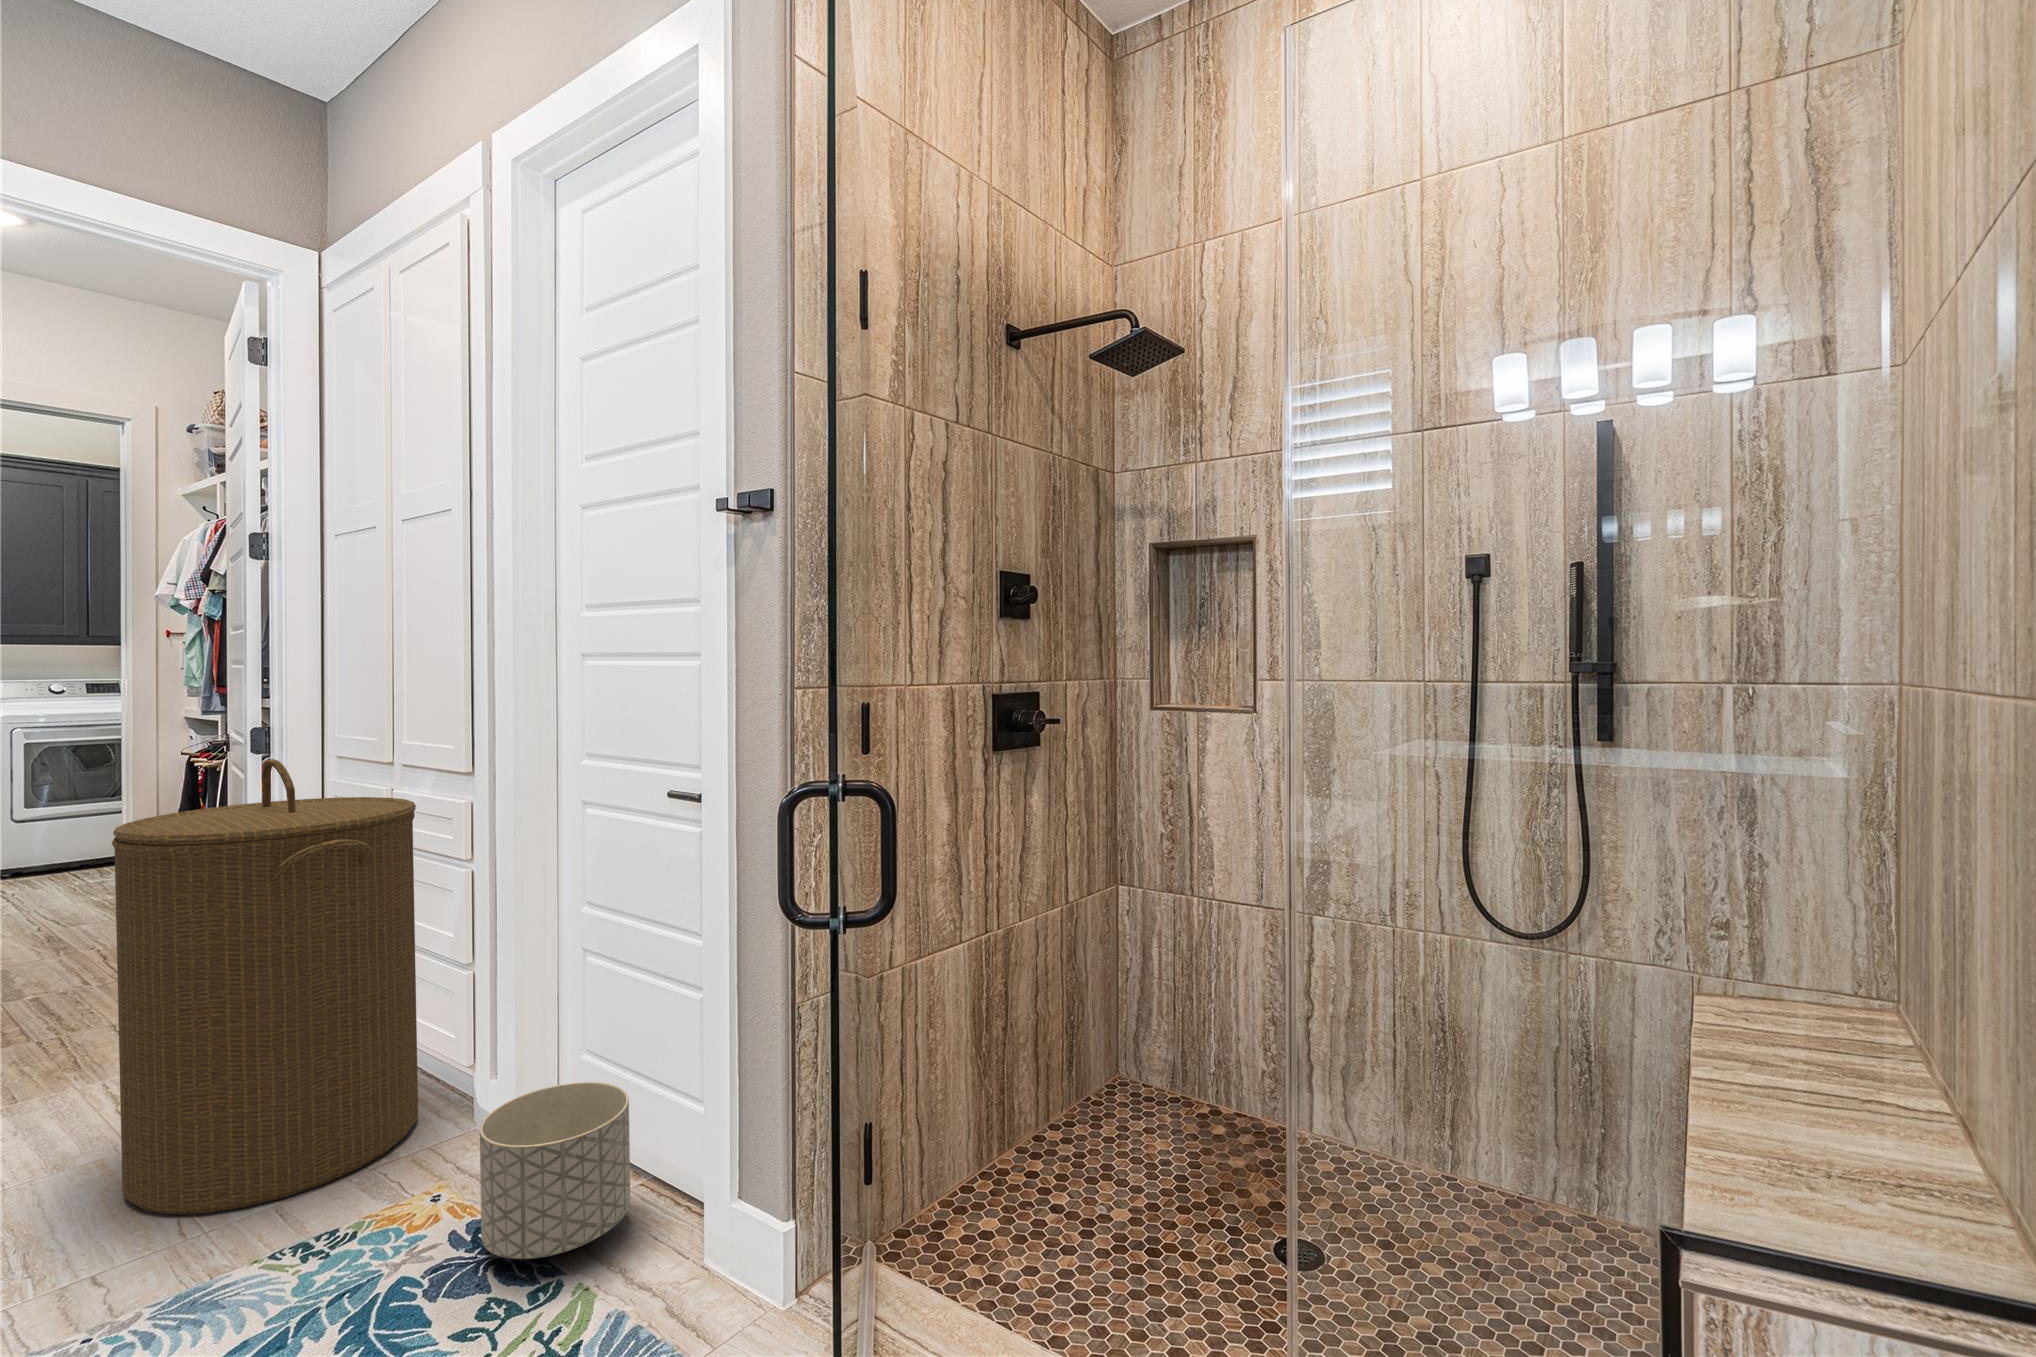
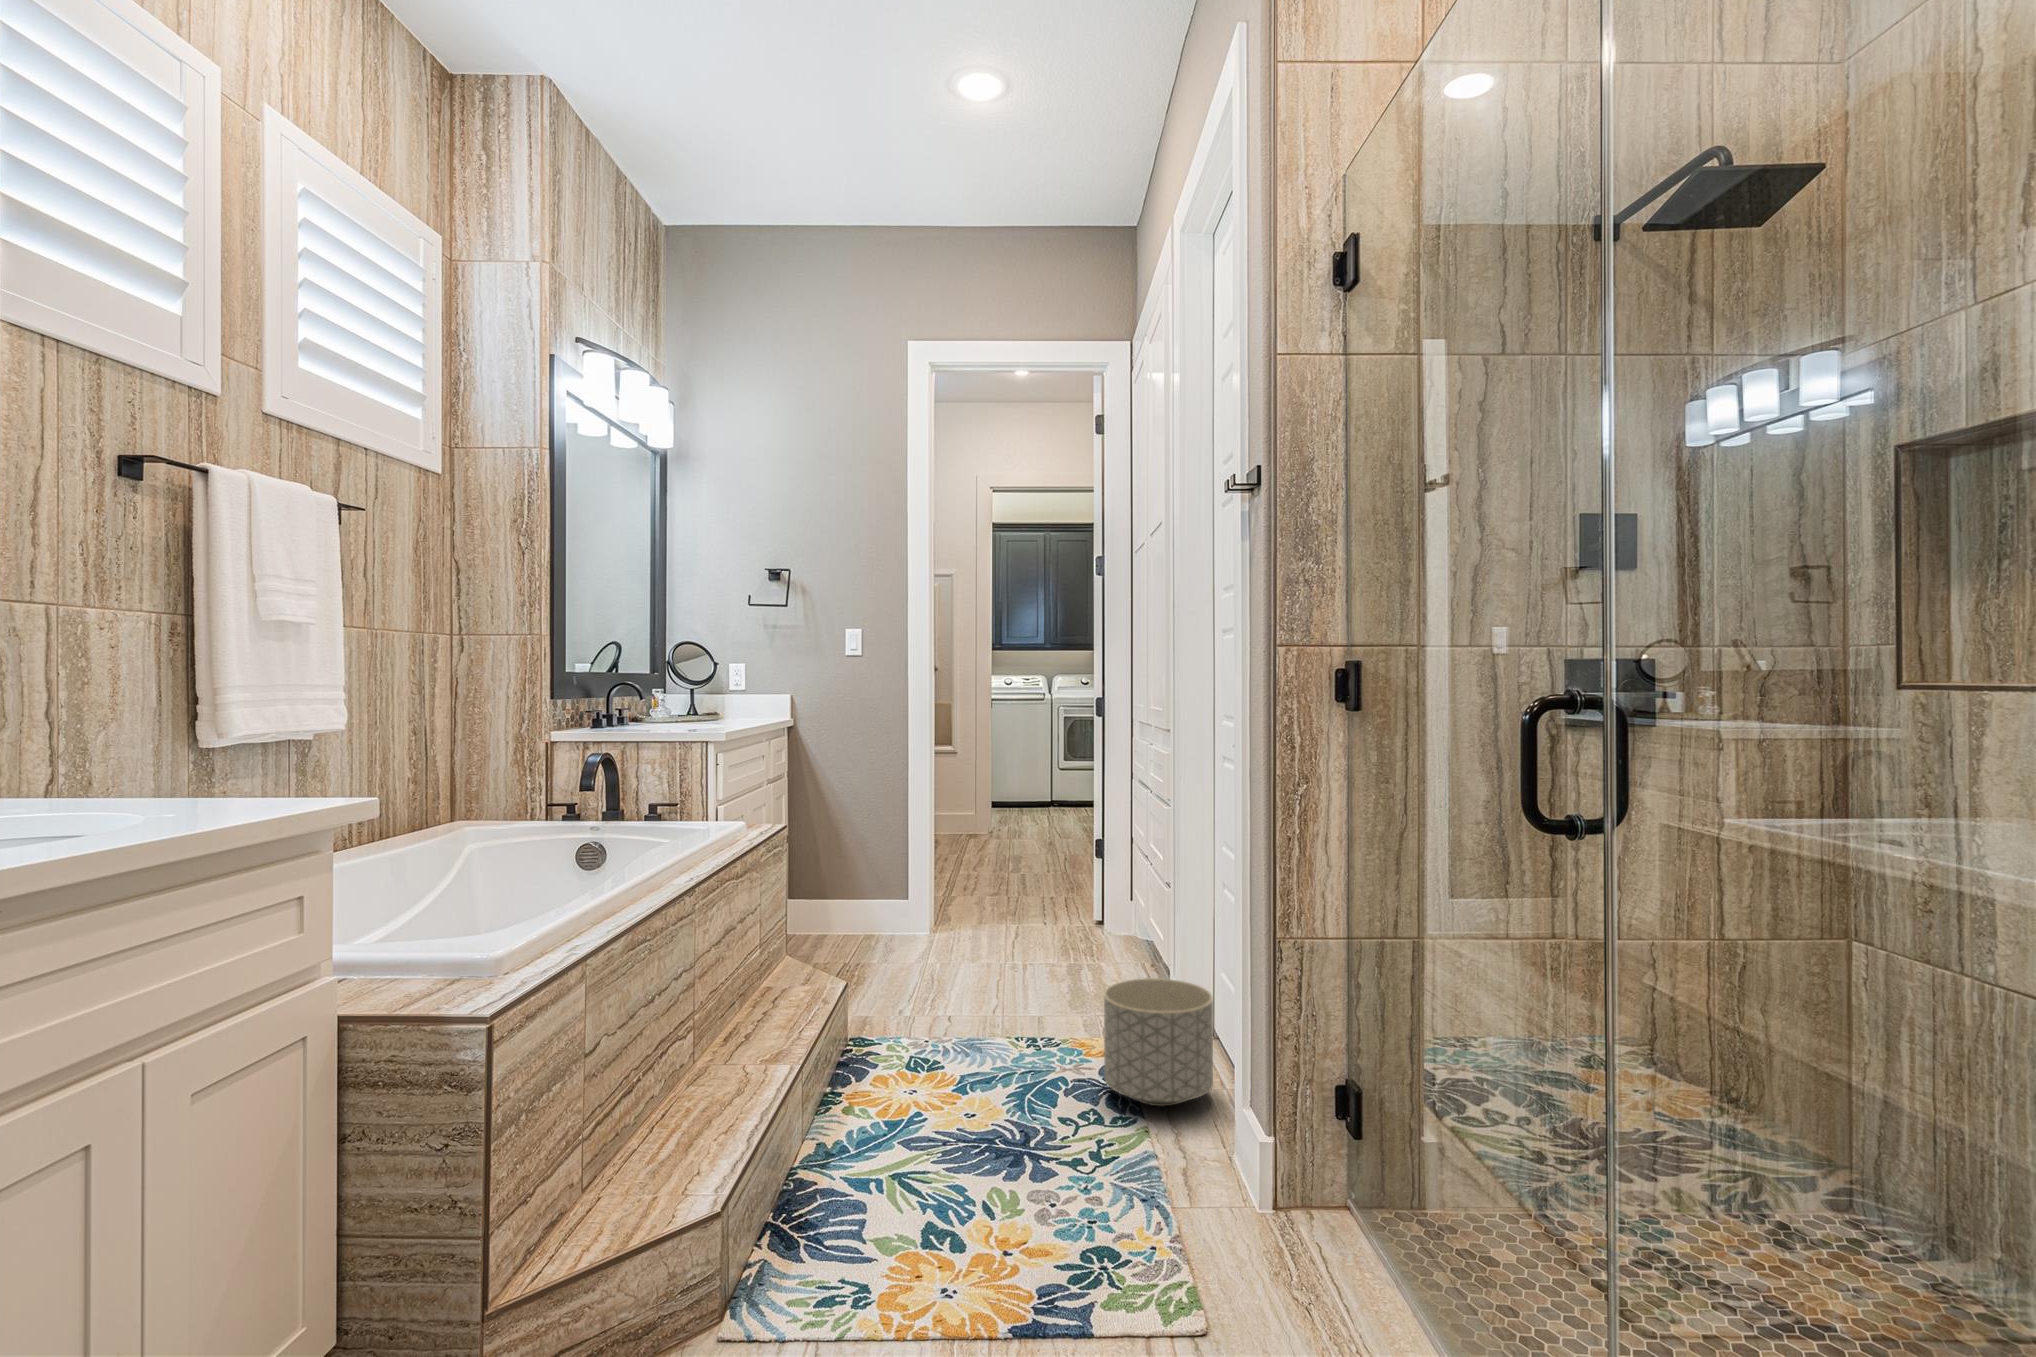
laundry hamper: present [112,759,418,1215] -> none [979,707,1146,1013]

